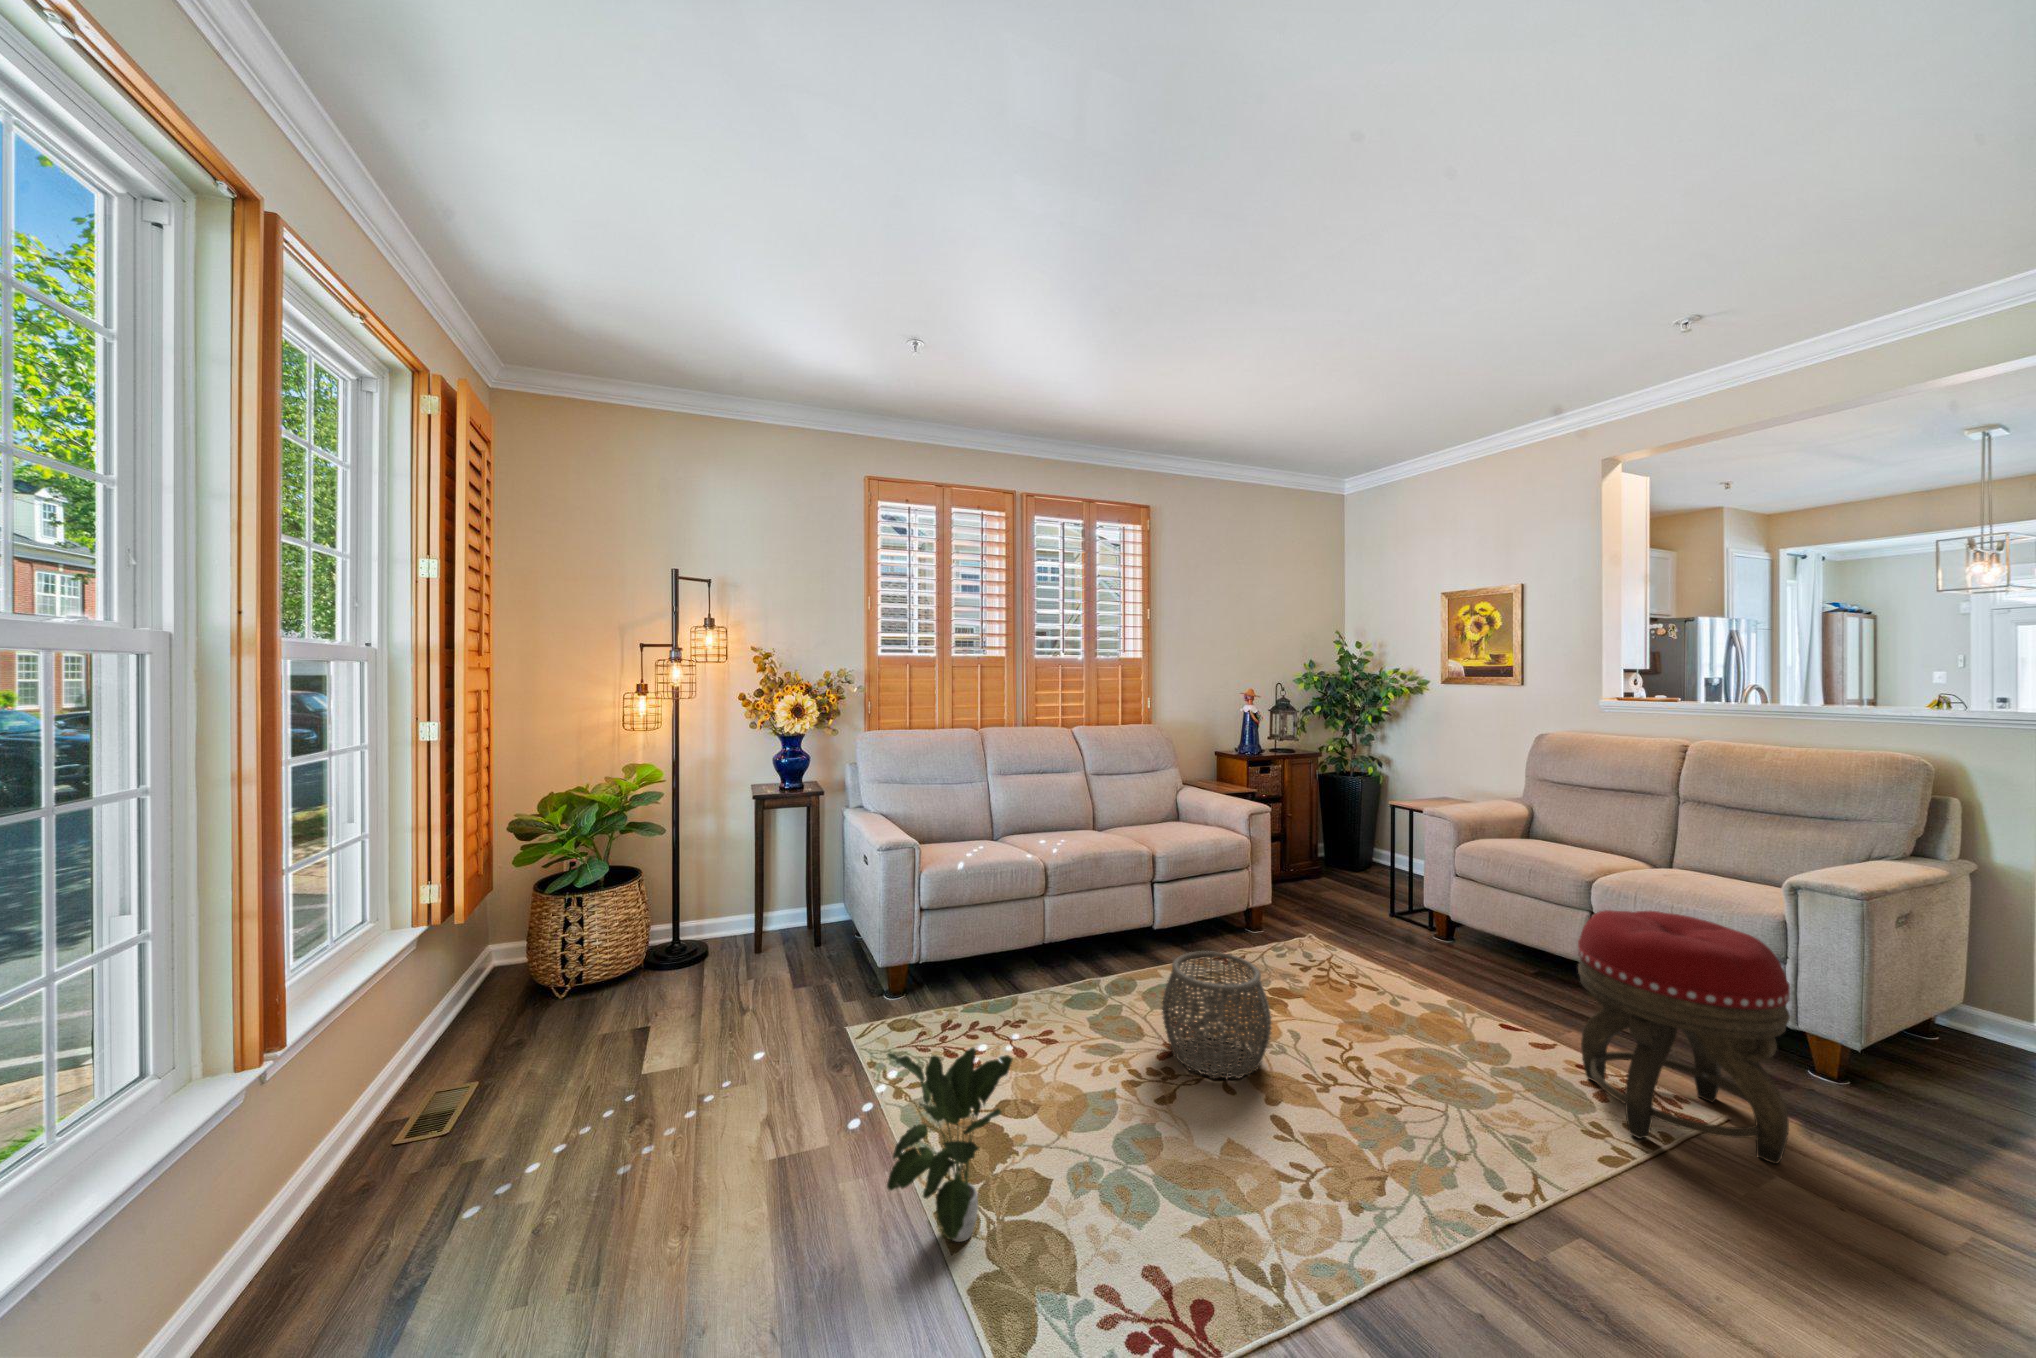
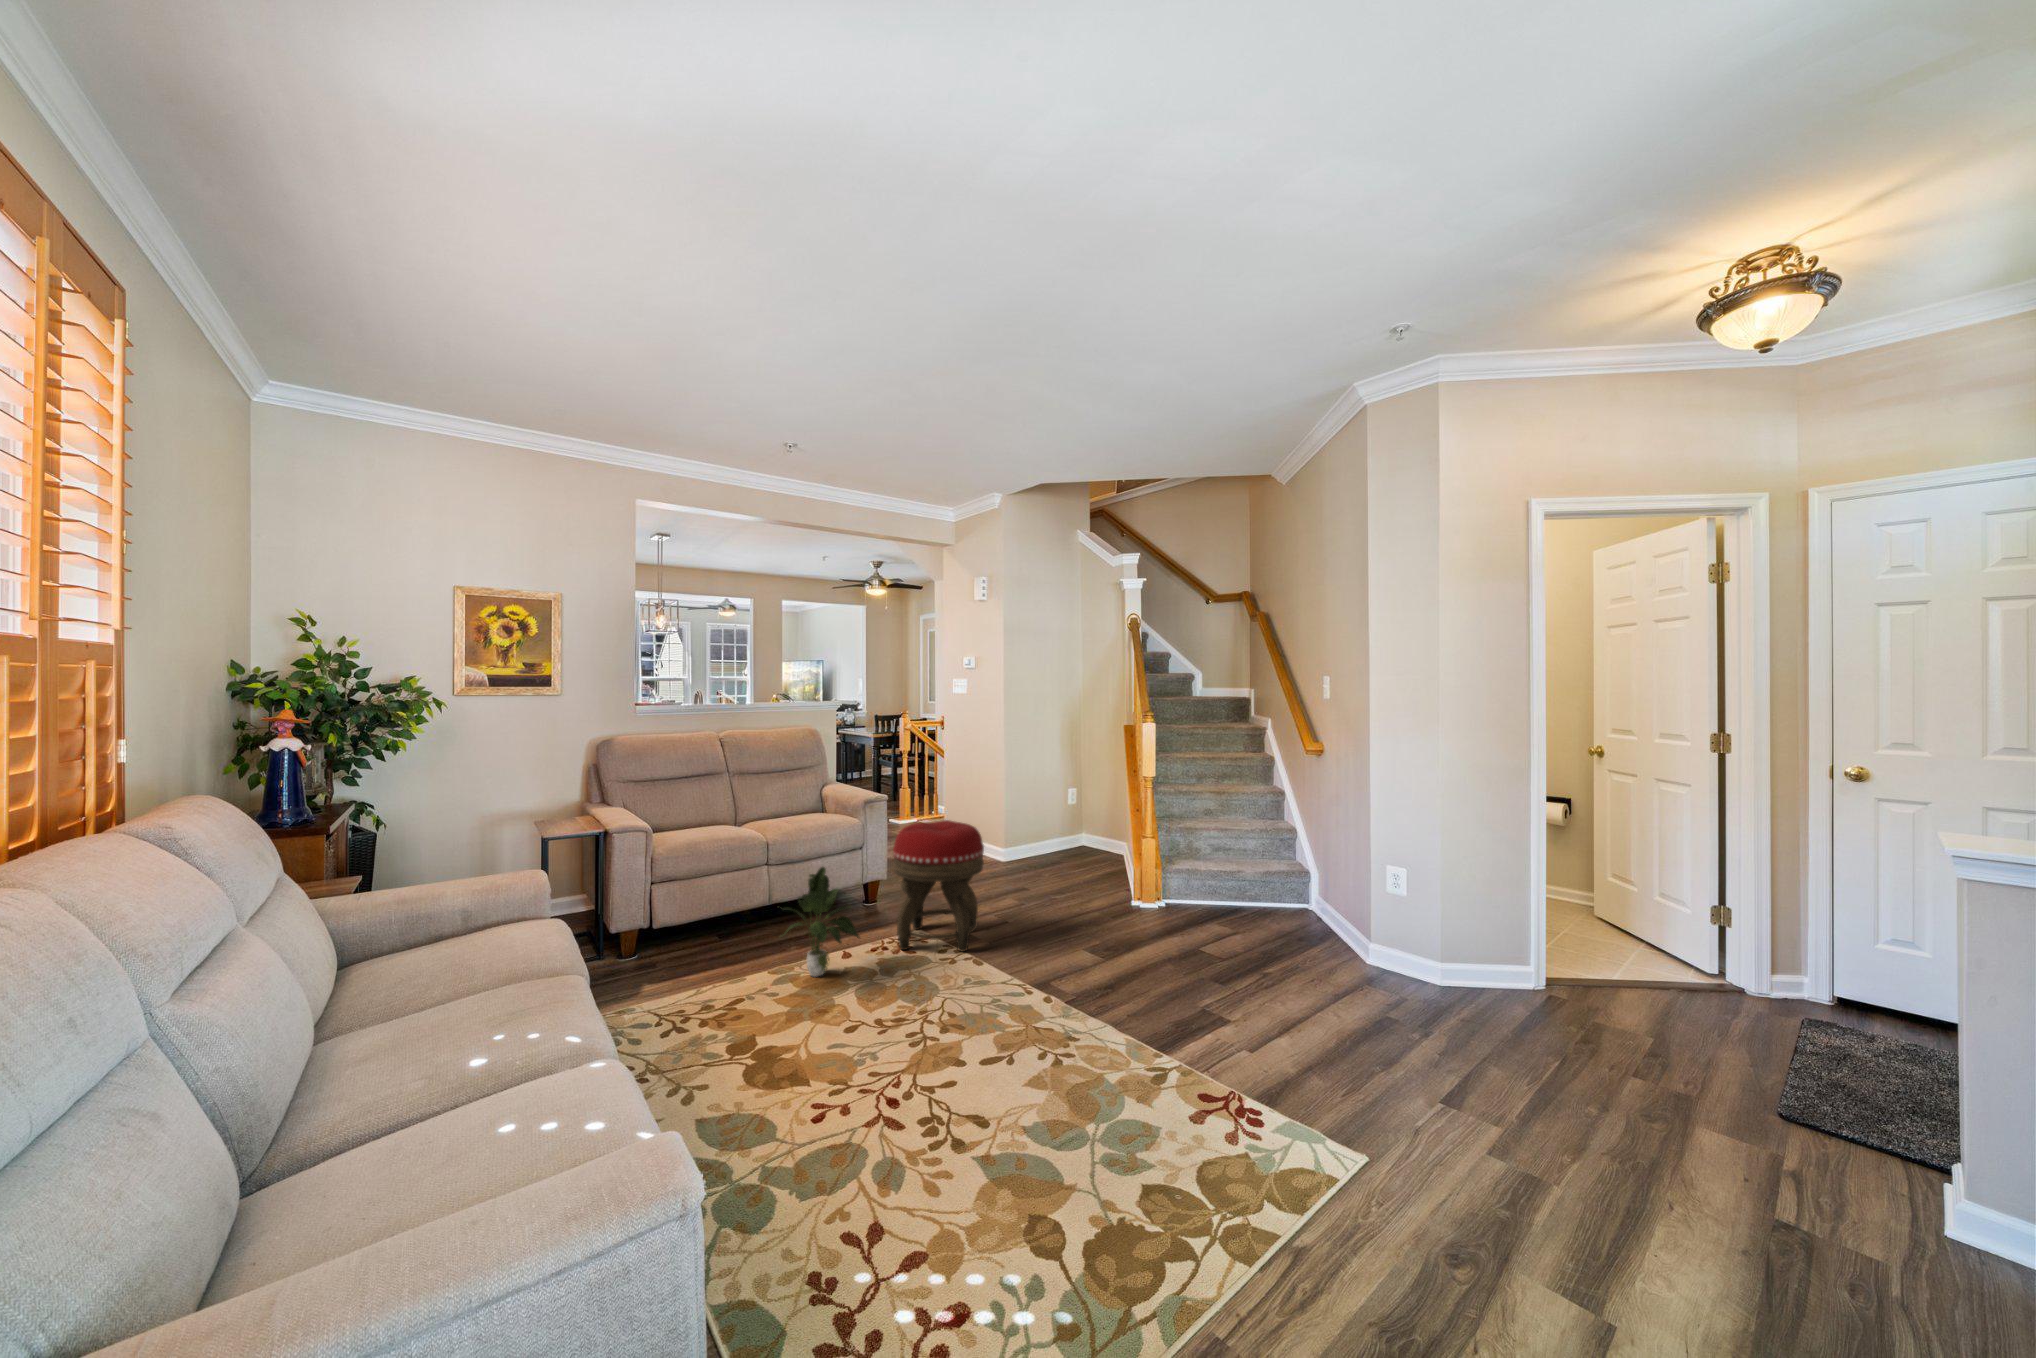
woven basket: present [1162,951,1272,1079] -> none [843,975,958,1116]
potted plant: present [887,1047,1012,1242] -> present [784,867,859,976]

